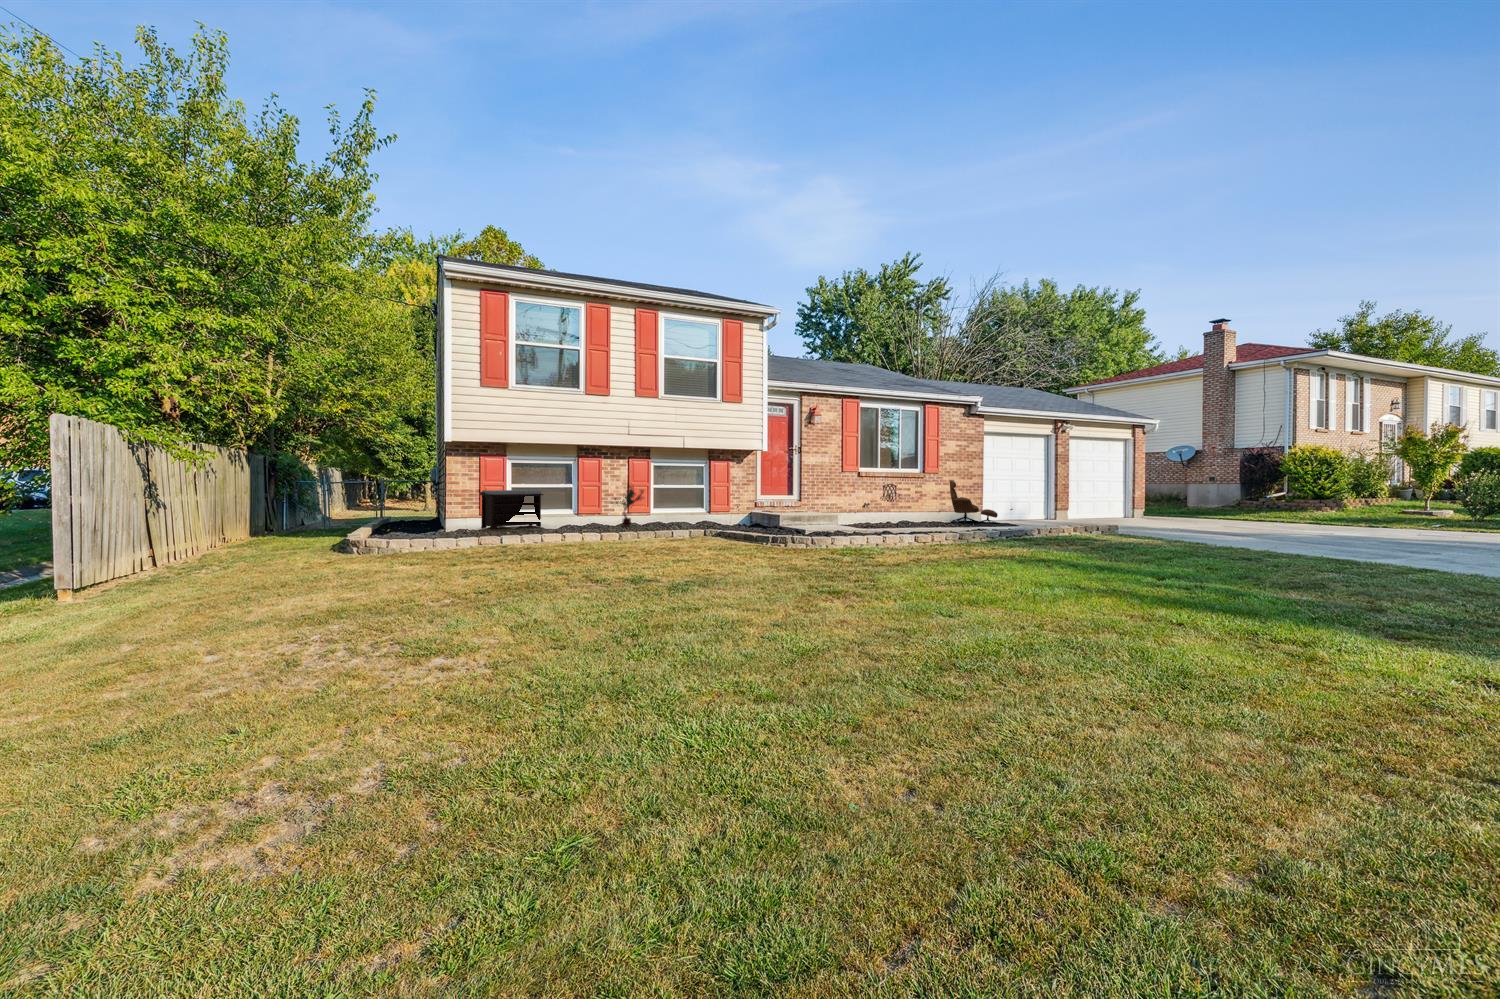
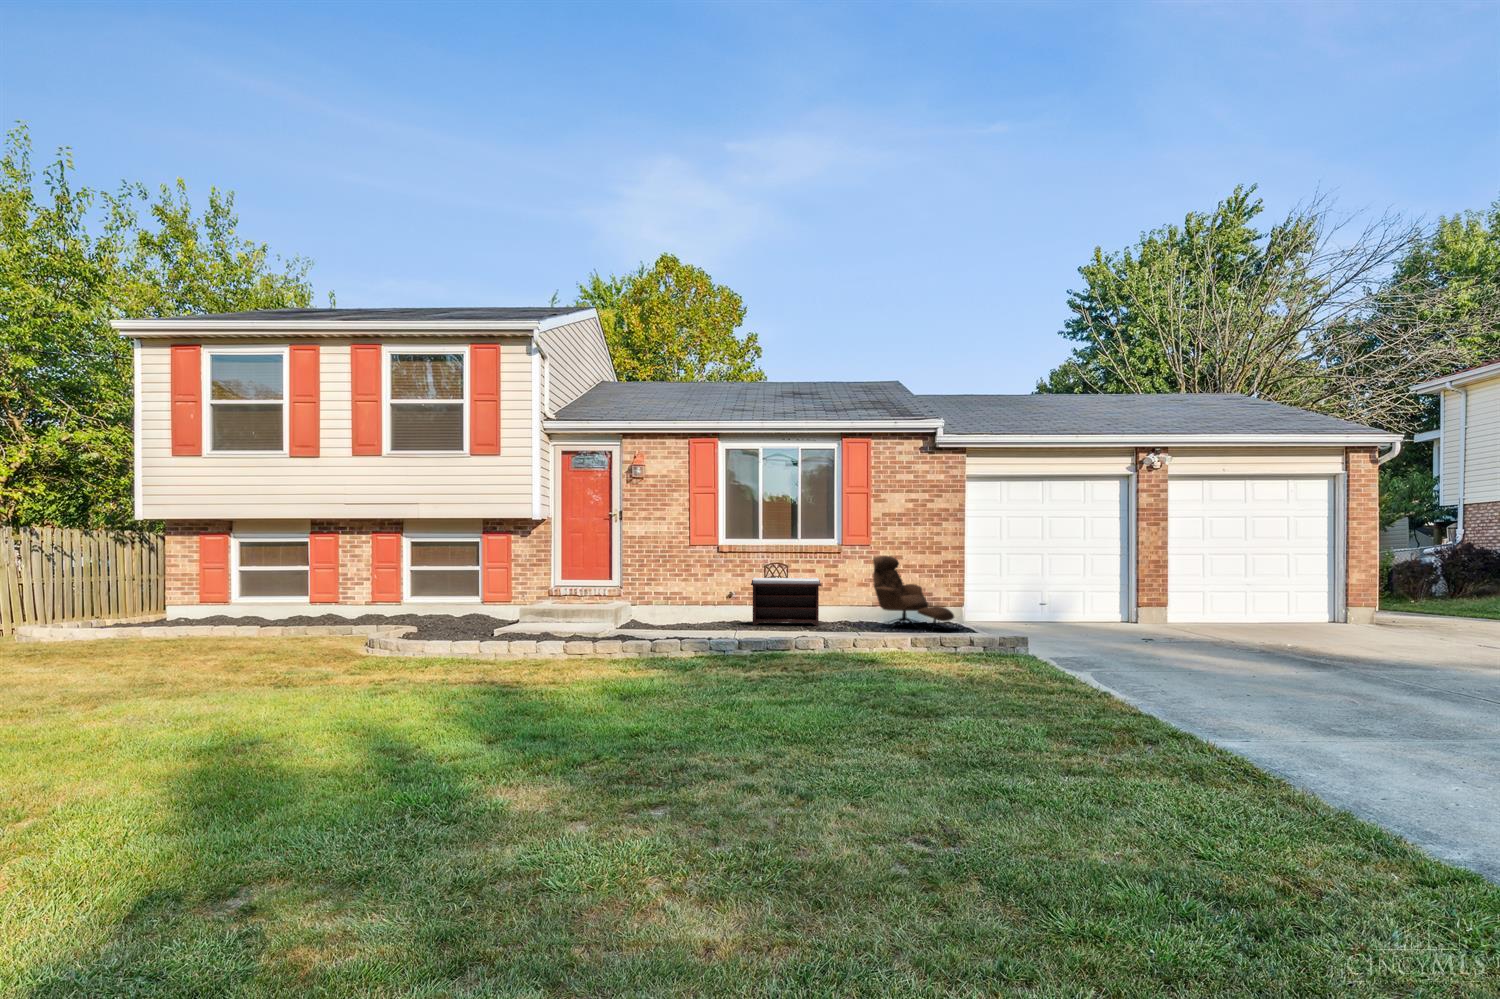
potted tree: present [612,485,644,526] -> none [335,565,380,621]
bench: present [480,490,543,530] -> present [751,578,821,626]

